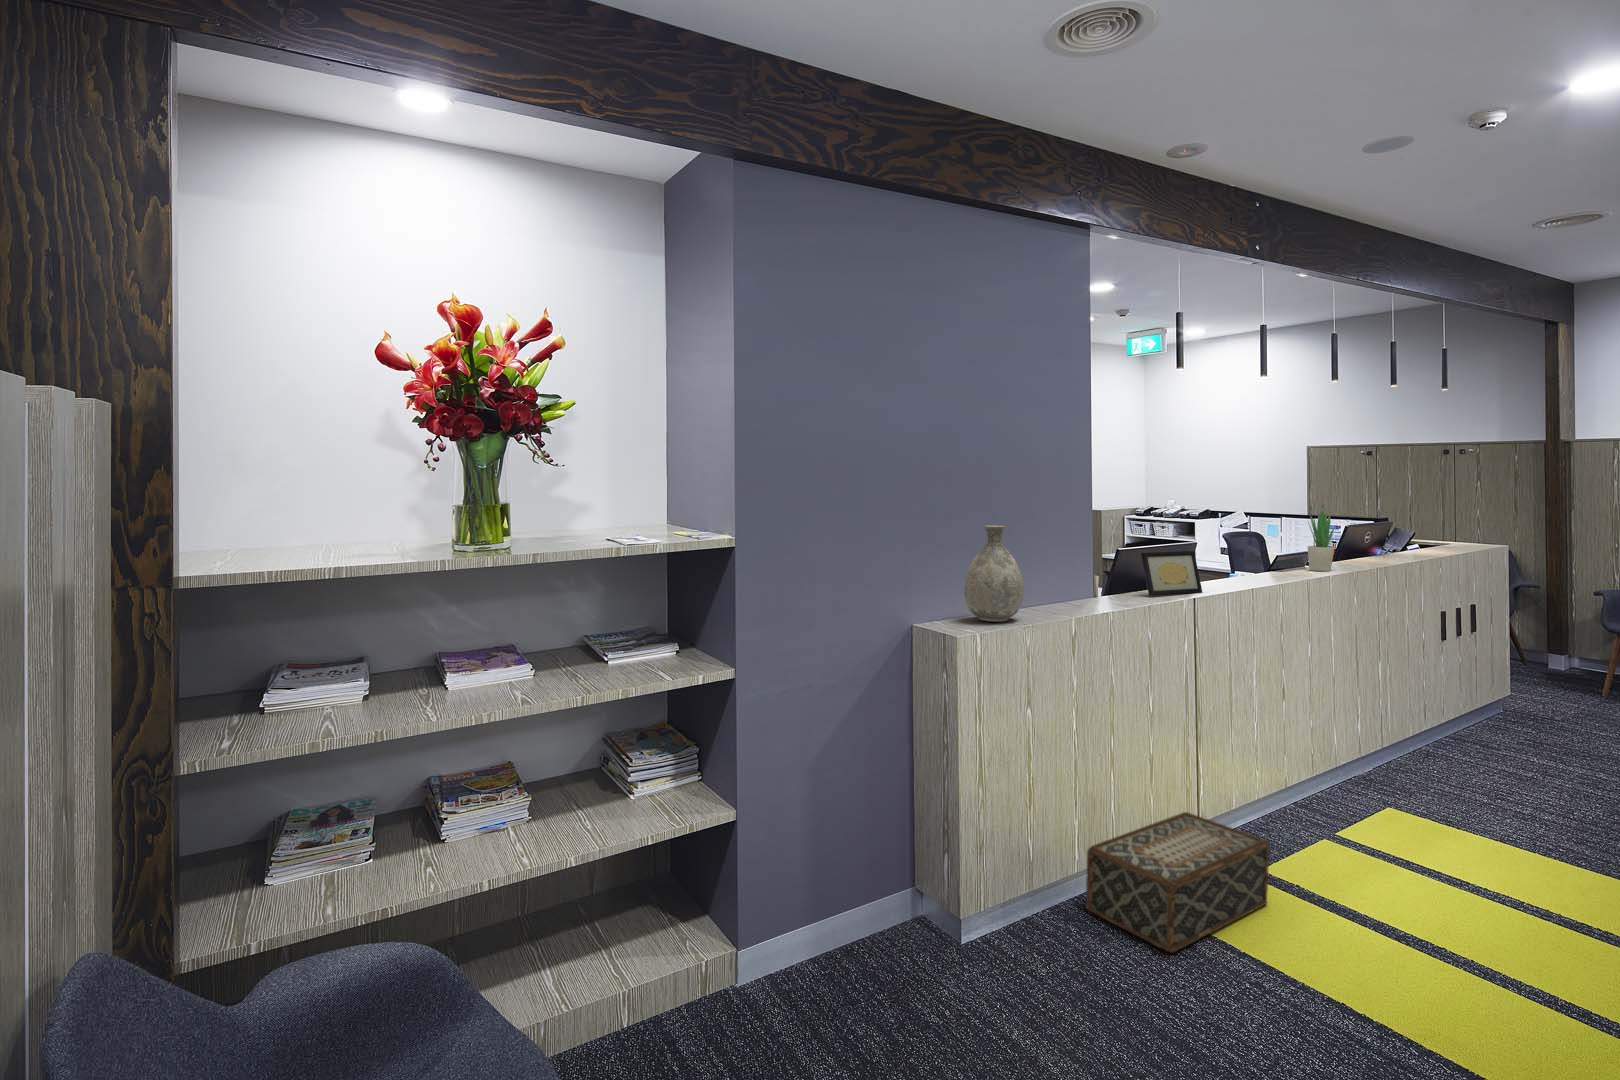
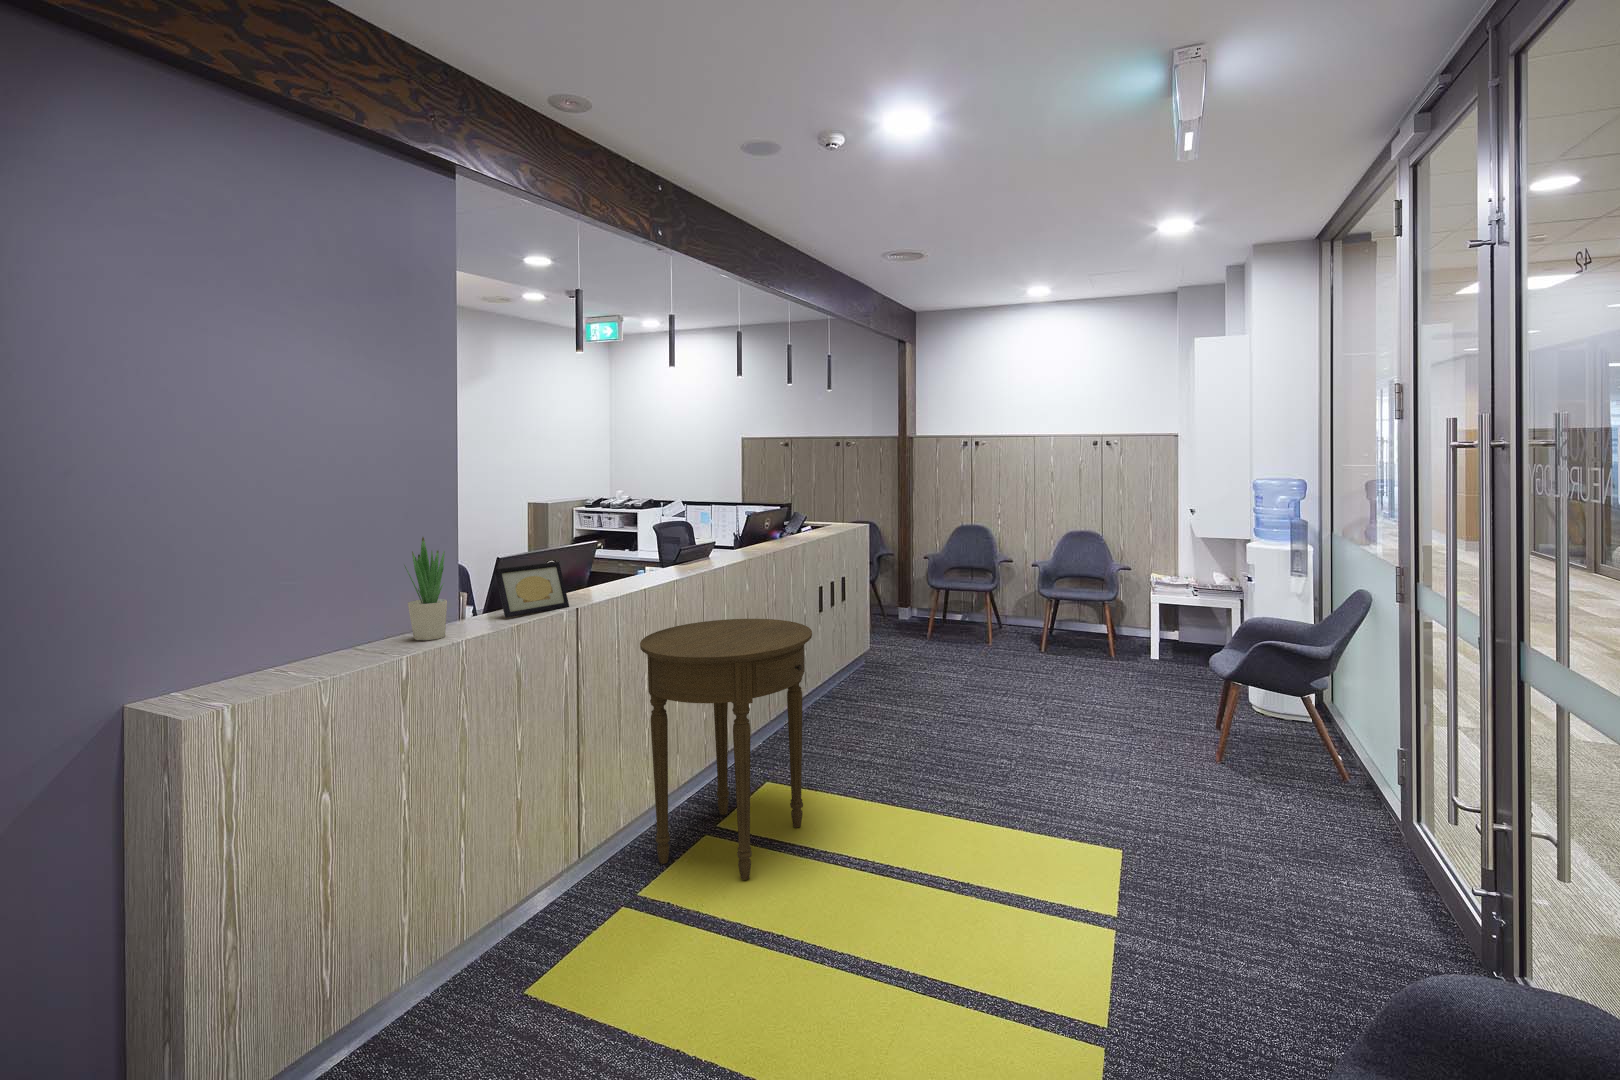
potted plant: present [1308,505,1336,571] -> present [404,537,447,640]
vase: present [964,526,1024,622] -> none [210,557,302,687]
side table: none [1269,624,1476,887] -> present [640,619,812,880]
woven basket: present [1086,812,1269,953] -> none [418,855,633,1043]

